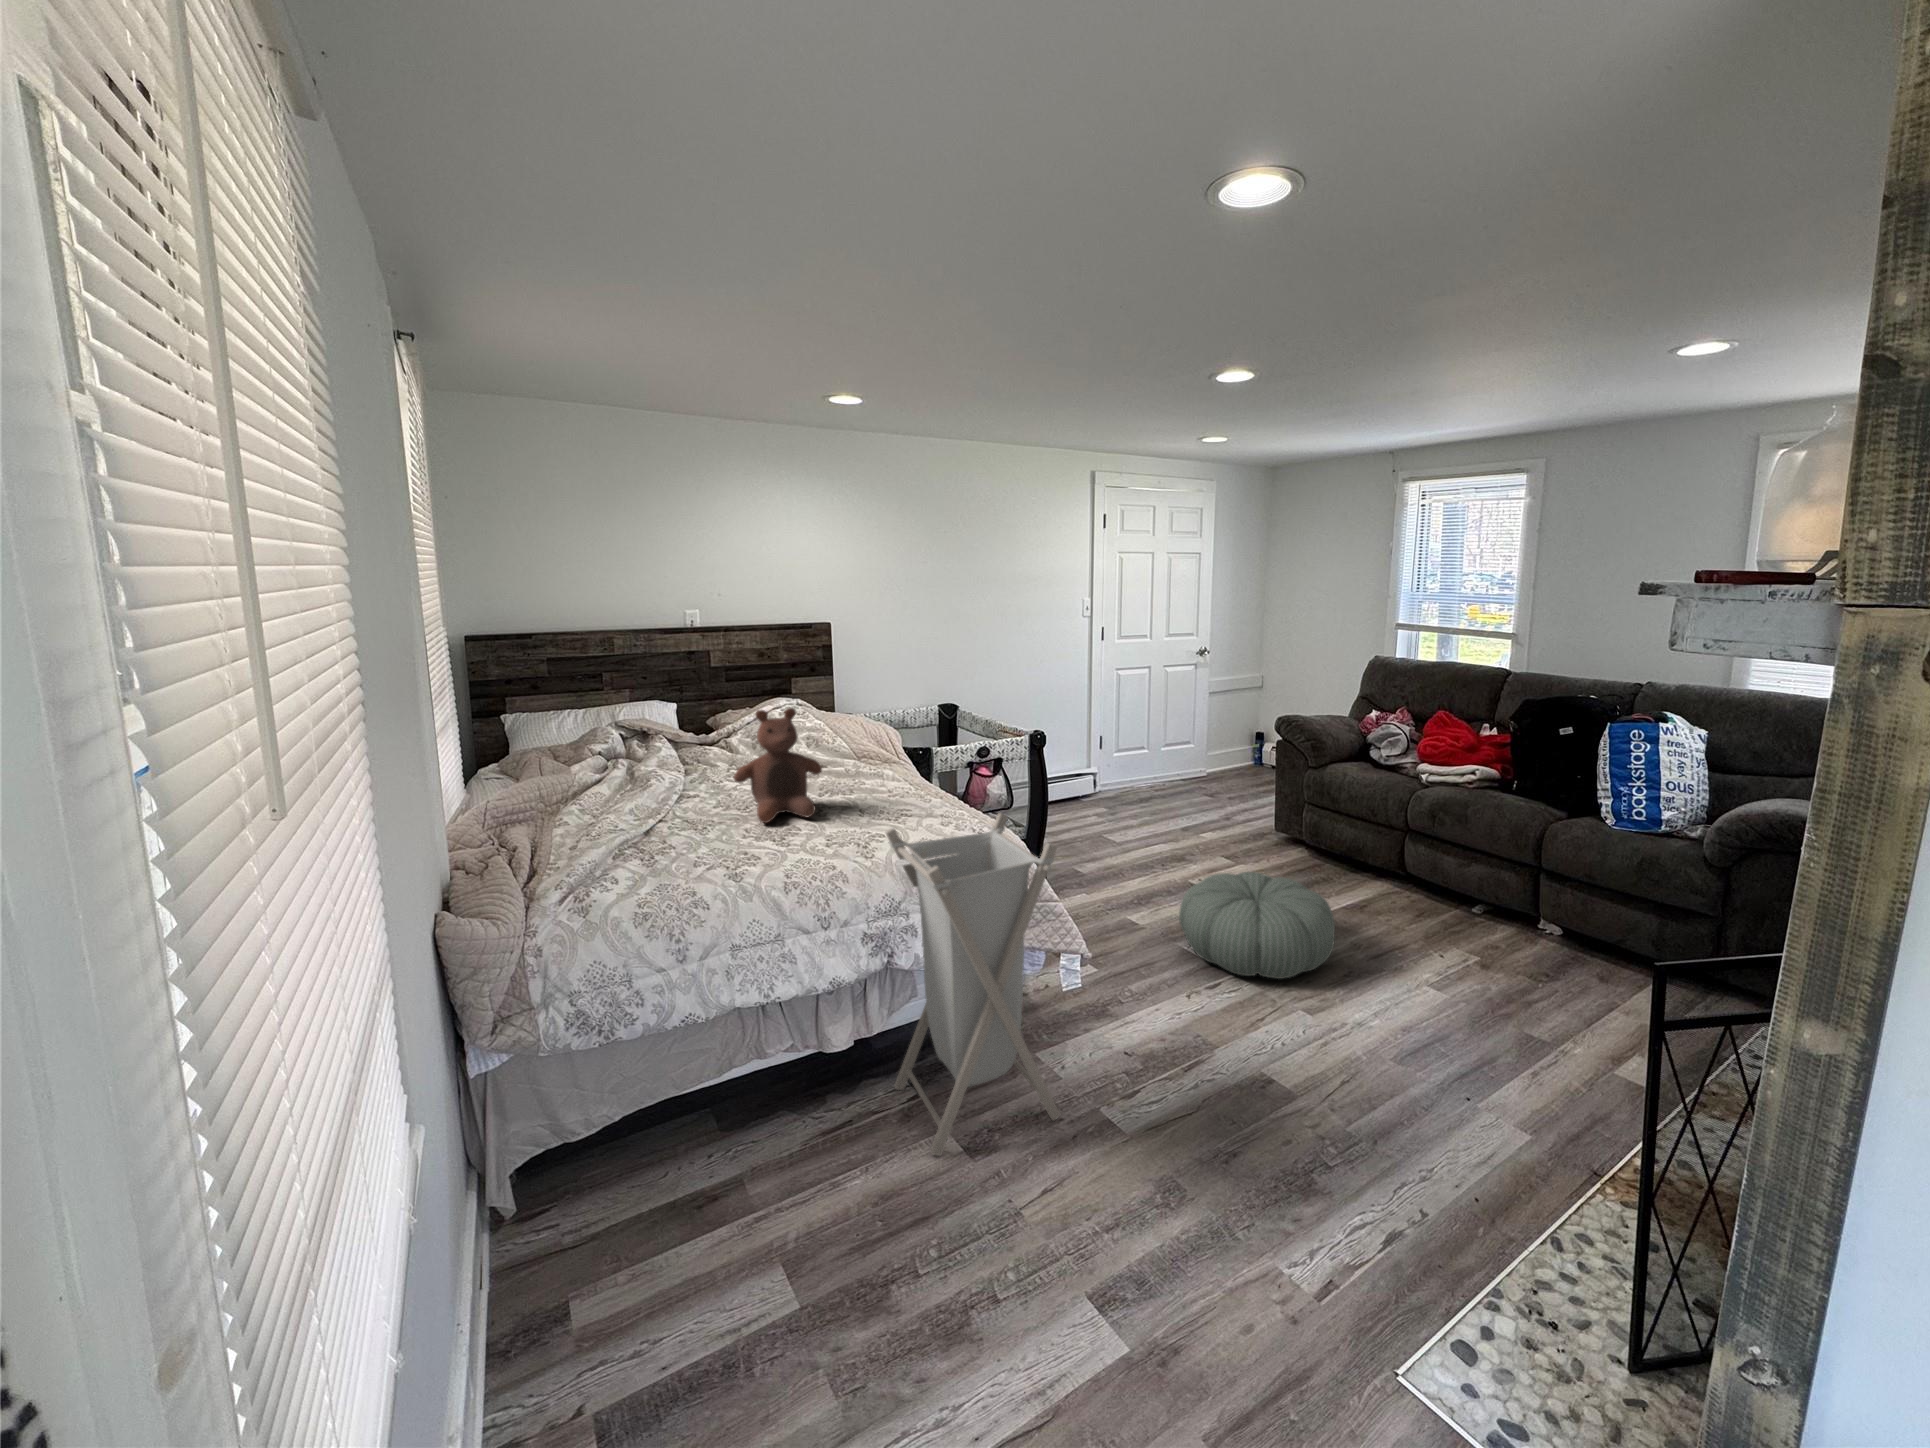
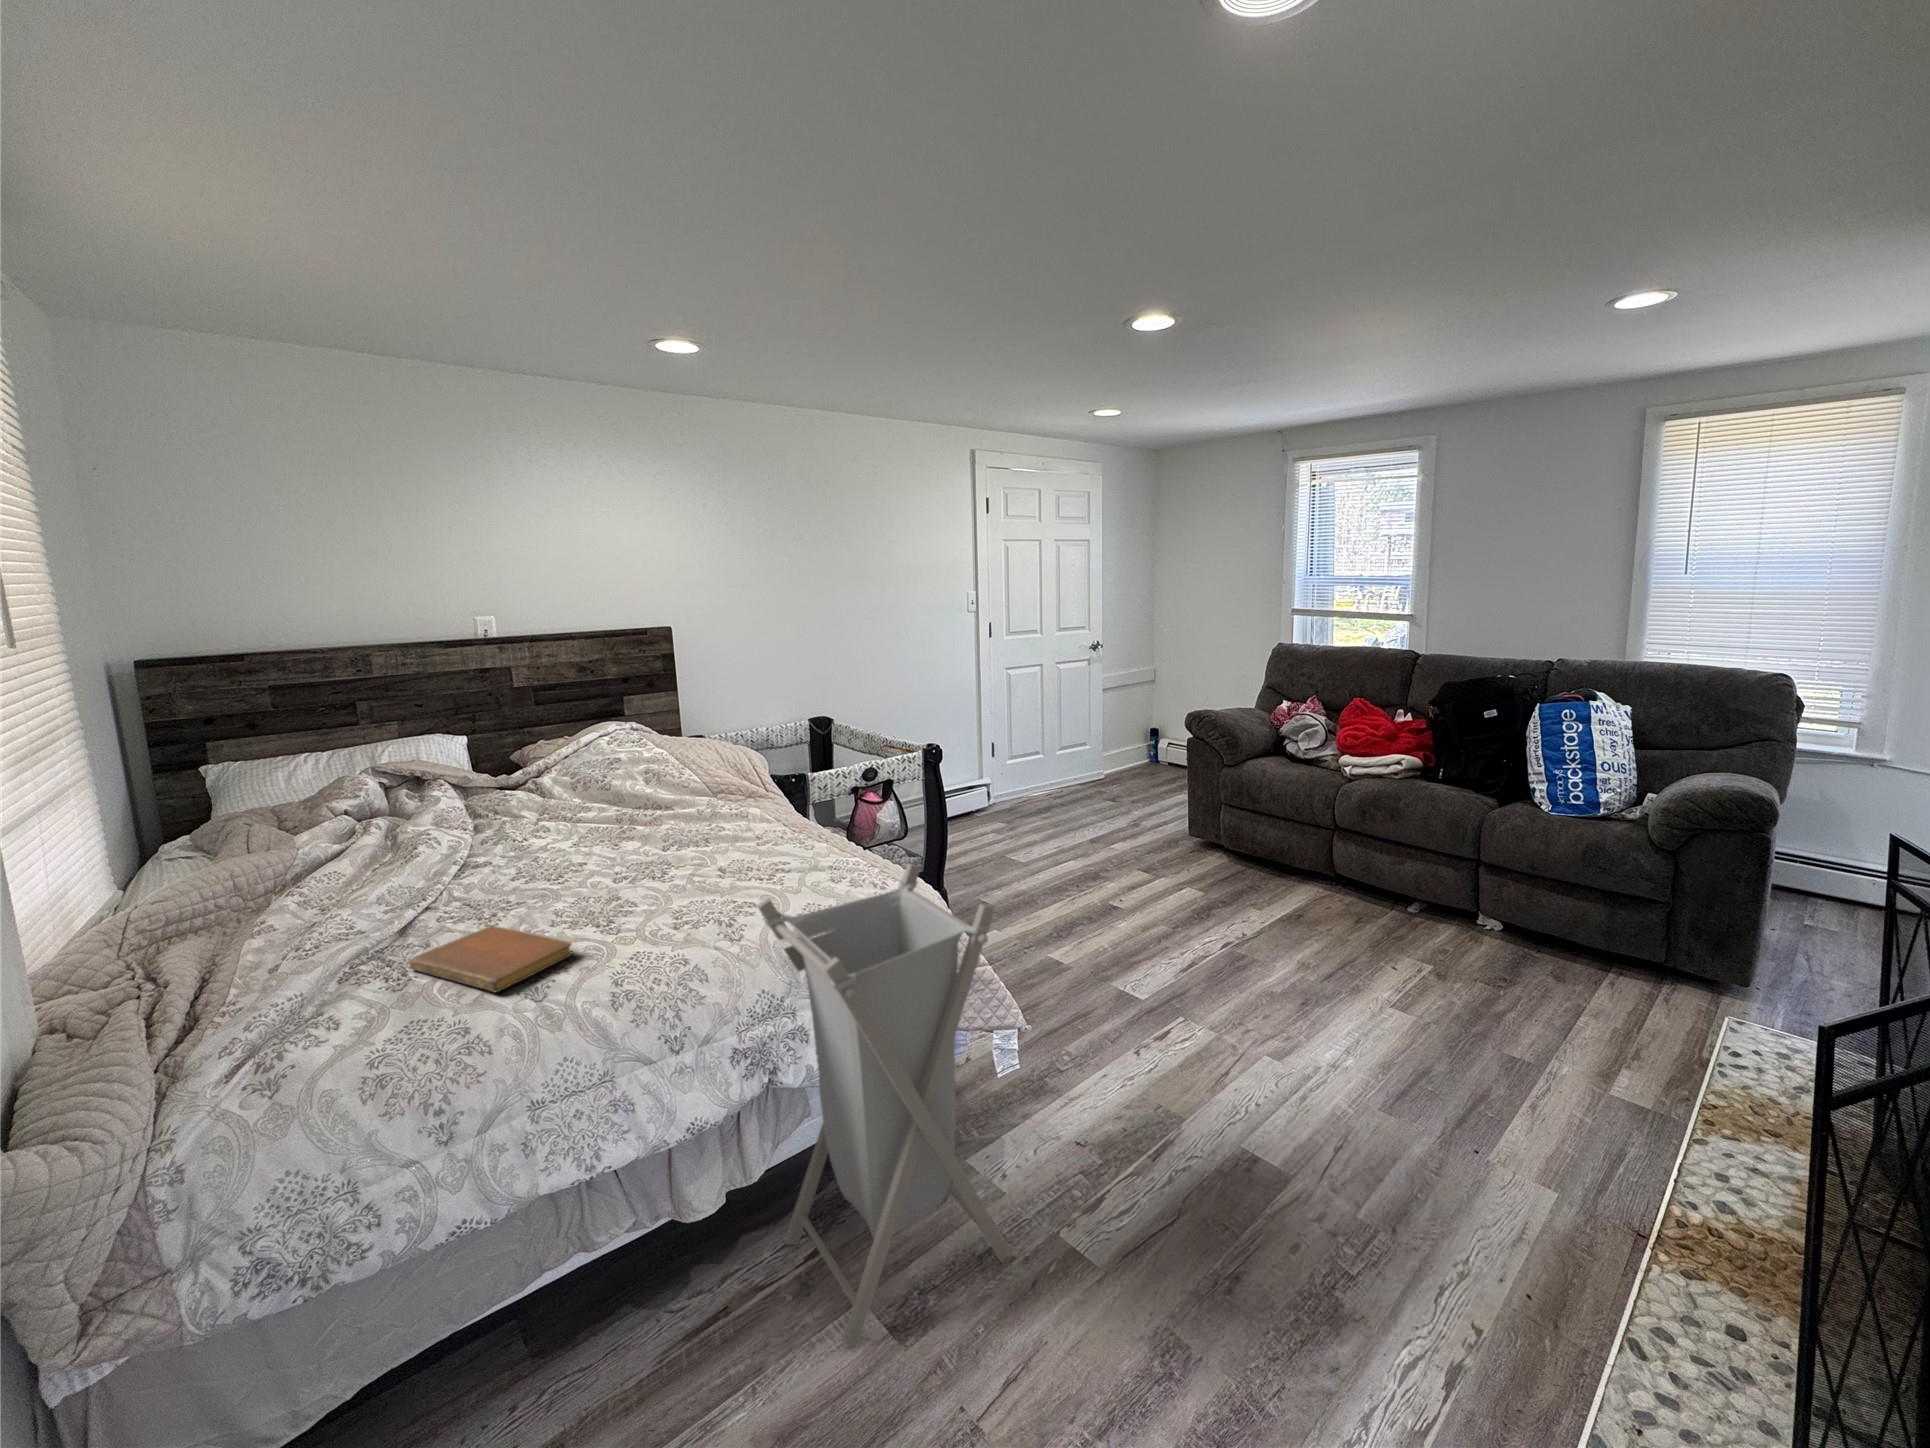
stuffed bear: present [734,707,822,823] -> none [536,740,664,900]
notebook: none [654,833,758,873] -> present [410,926,573,992]
pouf: present [1179,872,1335,979] -> none [1113,893,1290,1019]

